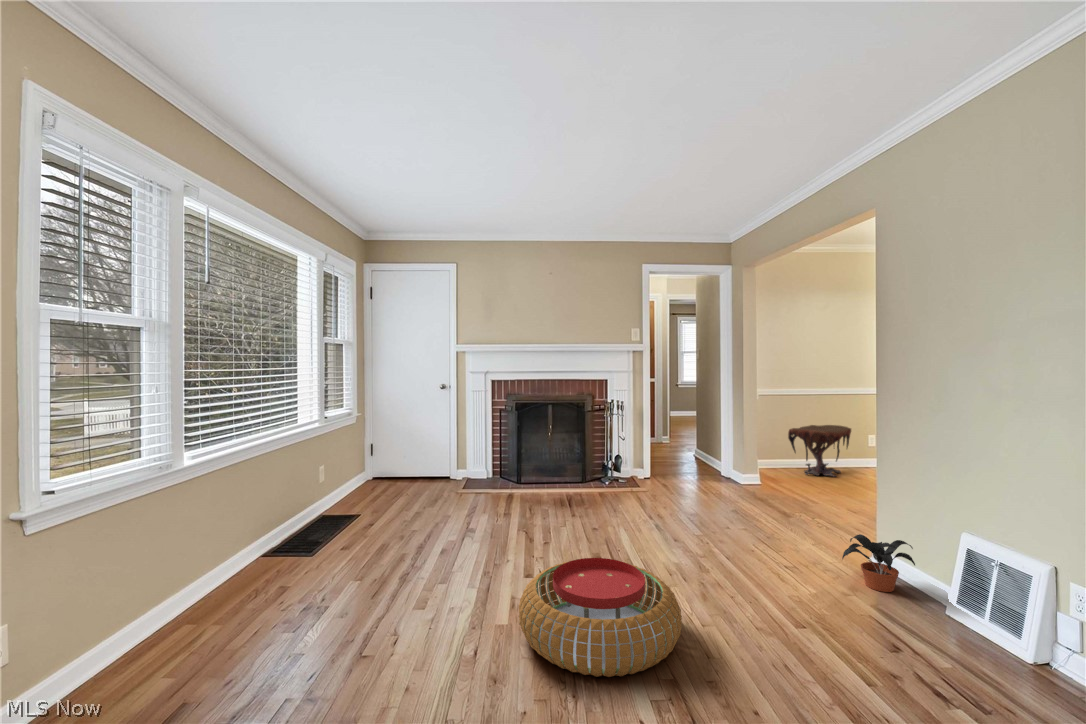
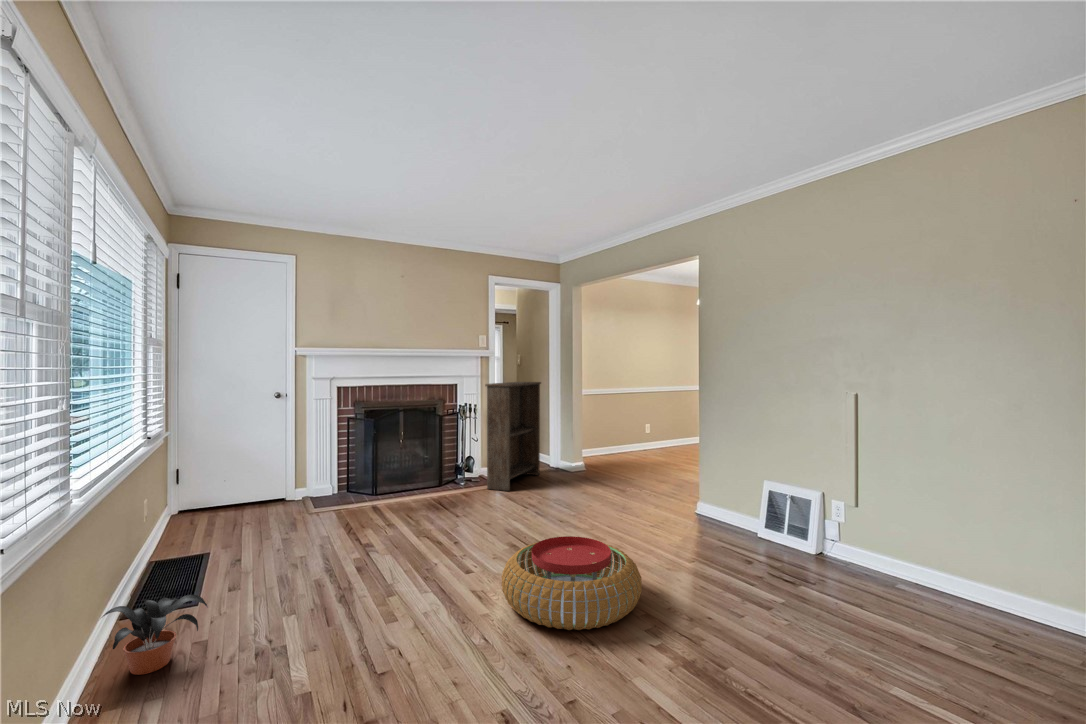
bookshelf: none [624,378,699,496] -> present [485,382,541,491]
side table: present [788,425,851,477] -> none [599,419,643,461]
potted plant: present [842,534,915,592] -> present [102,595,208,675]

